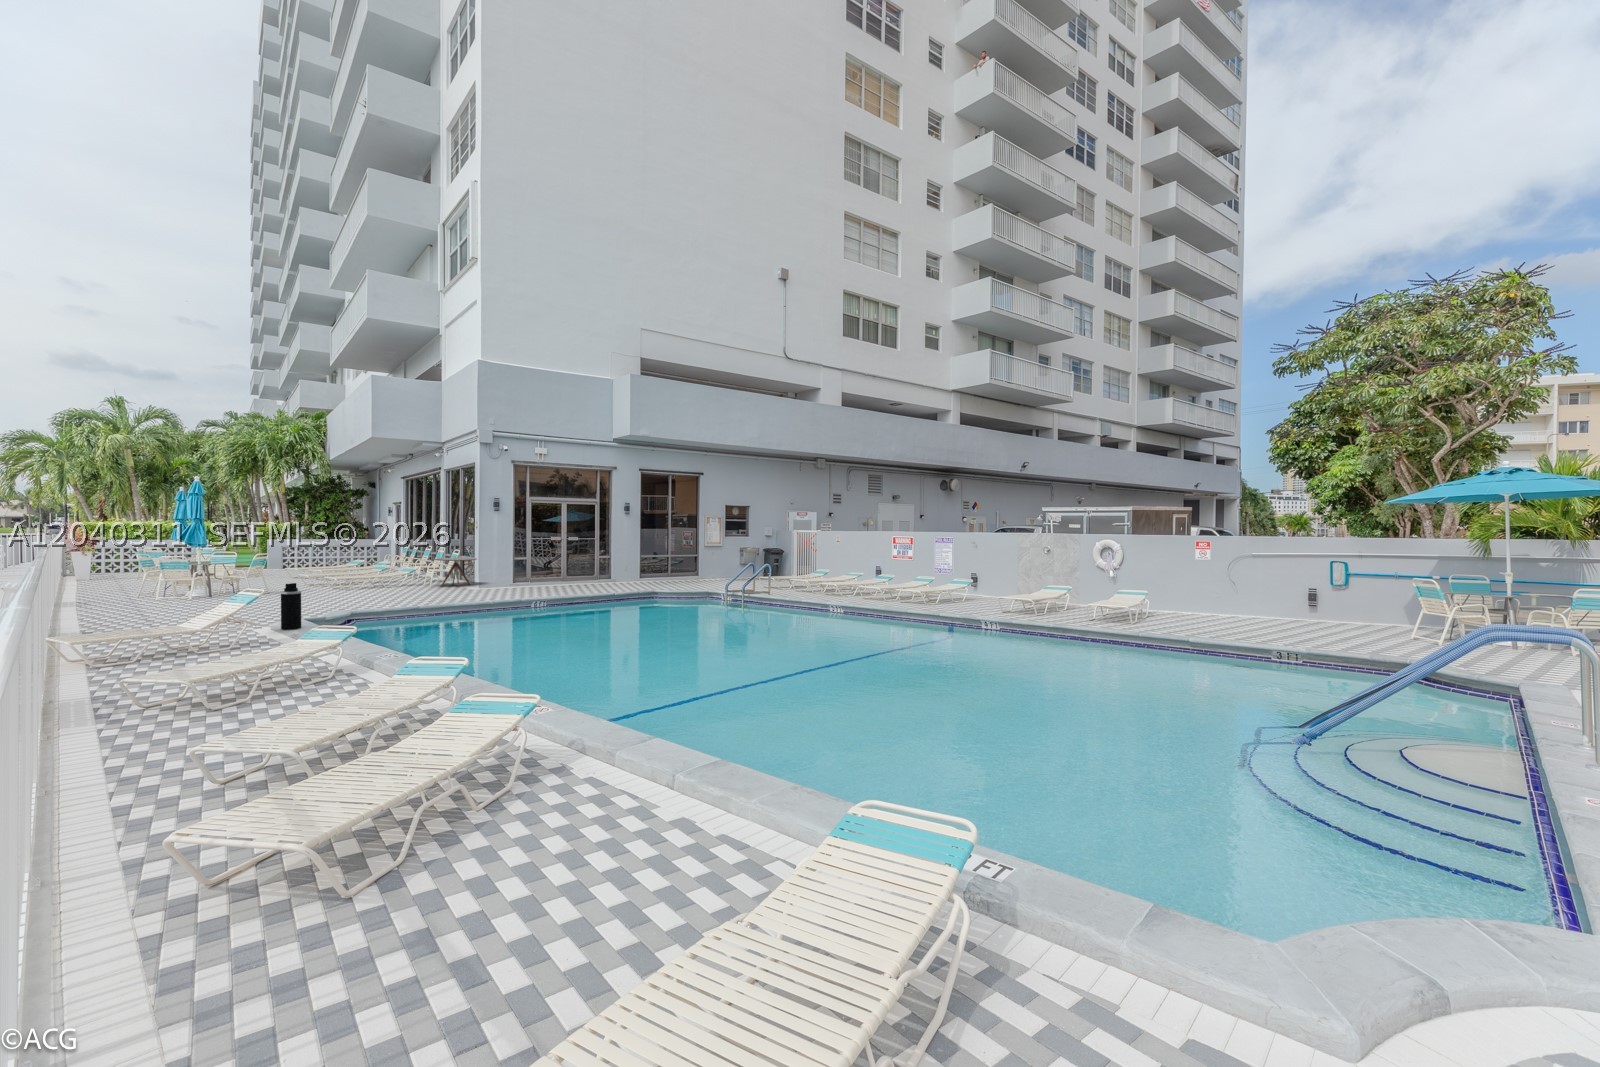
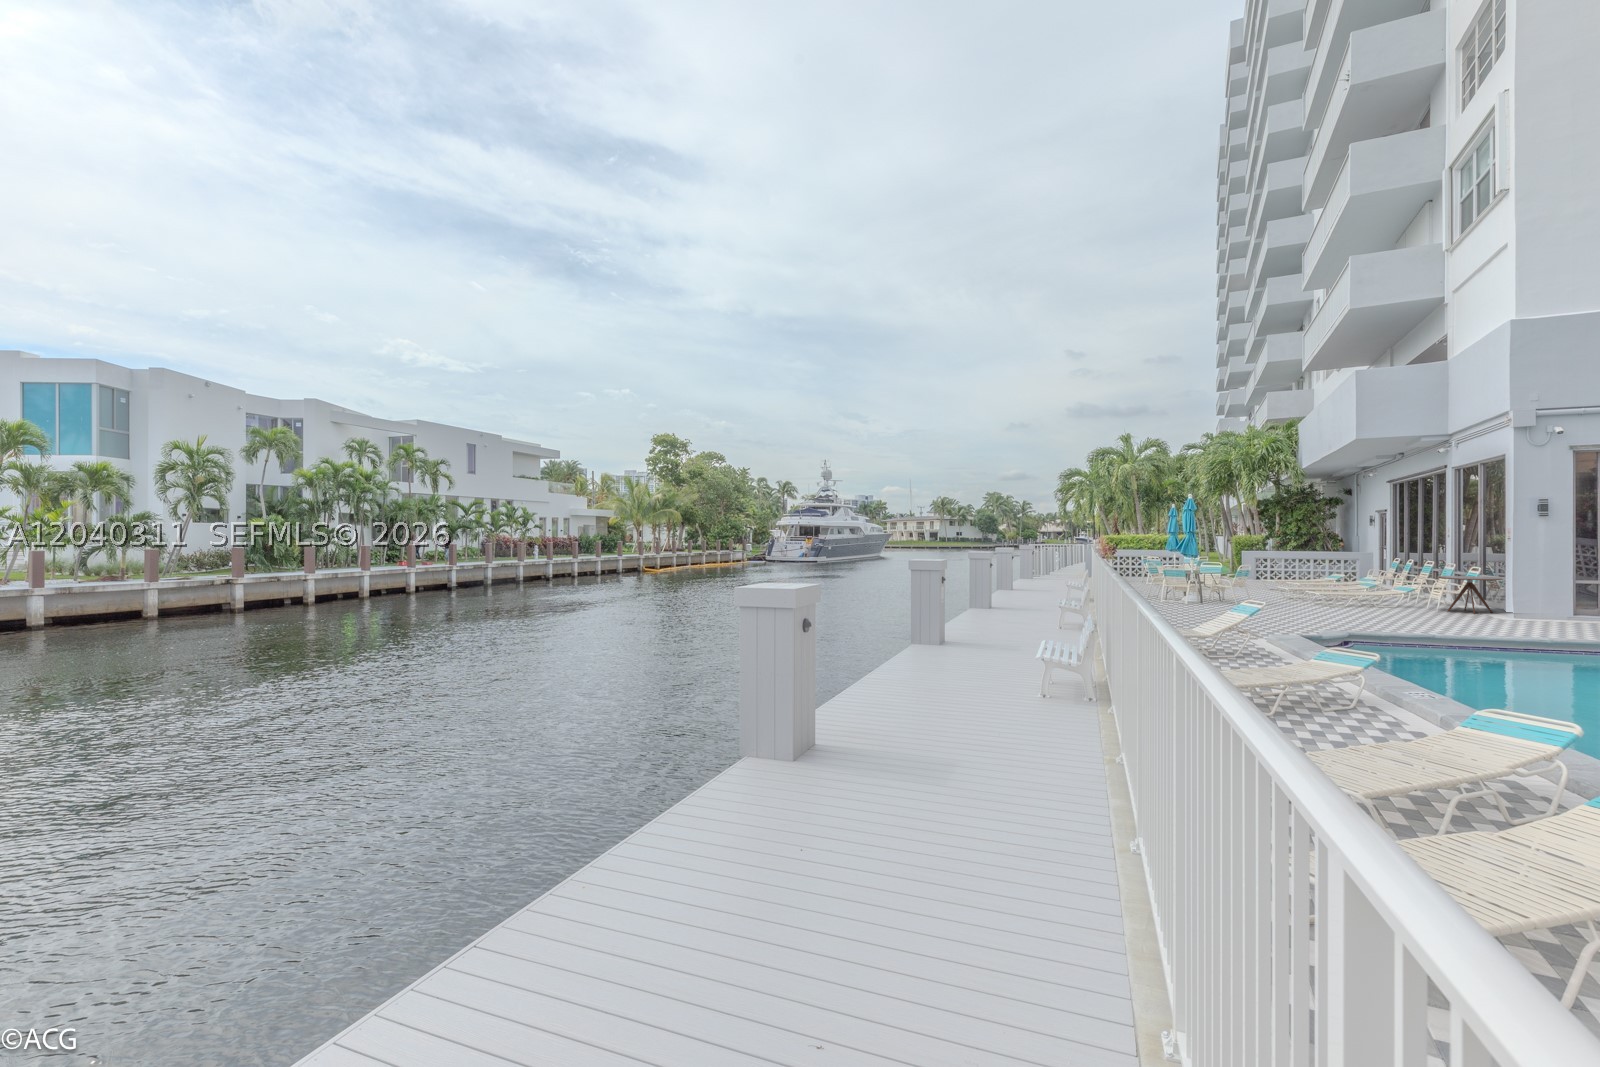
trash can: present [281,583,301,630] -> none [1243,597,1266,650]

